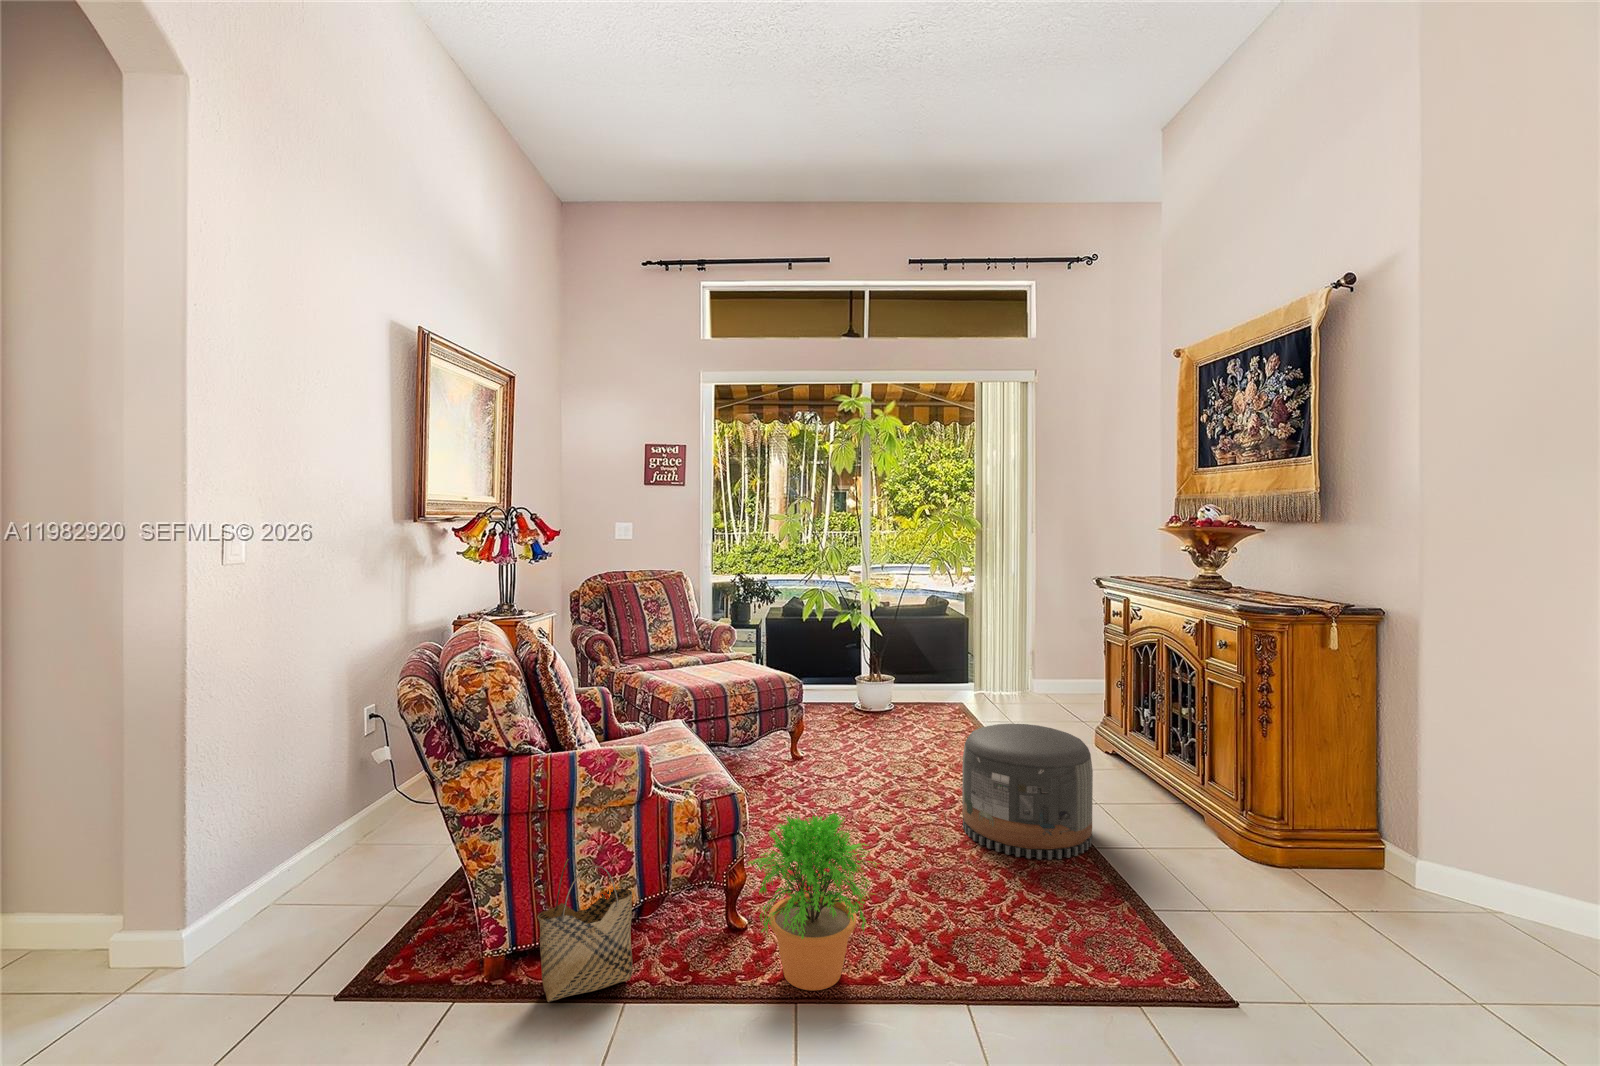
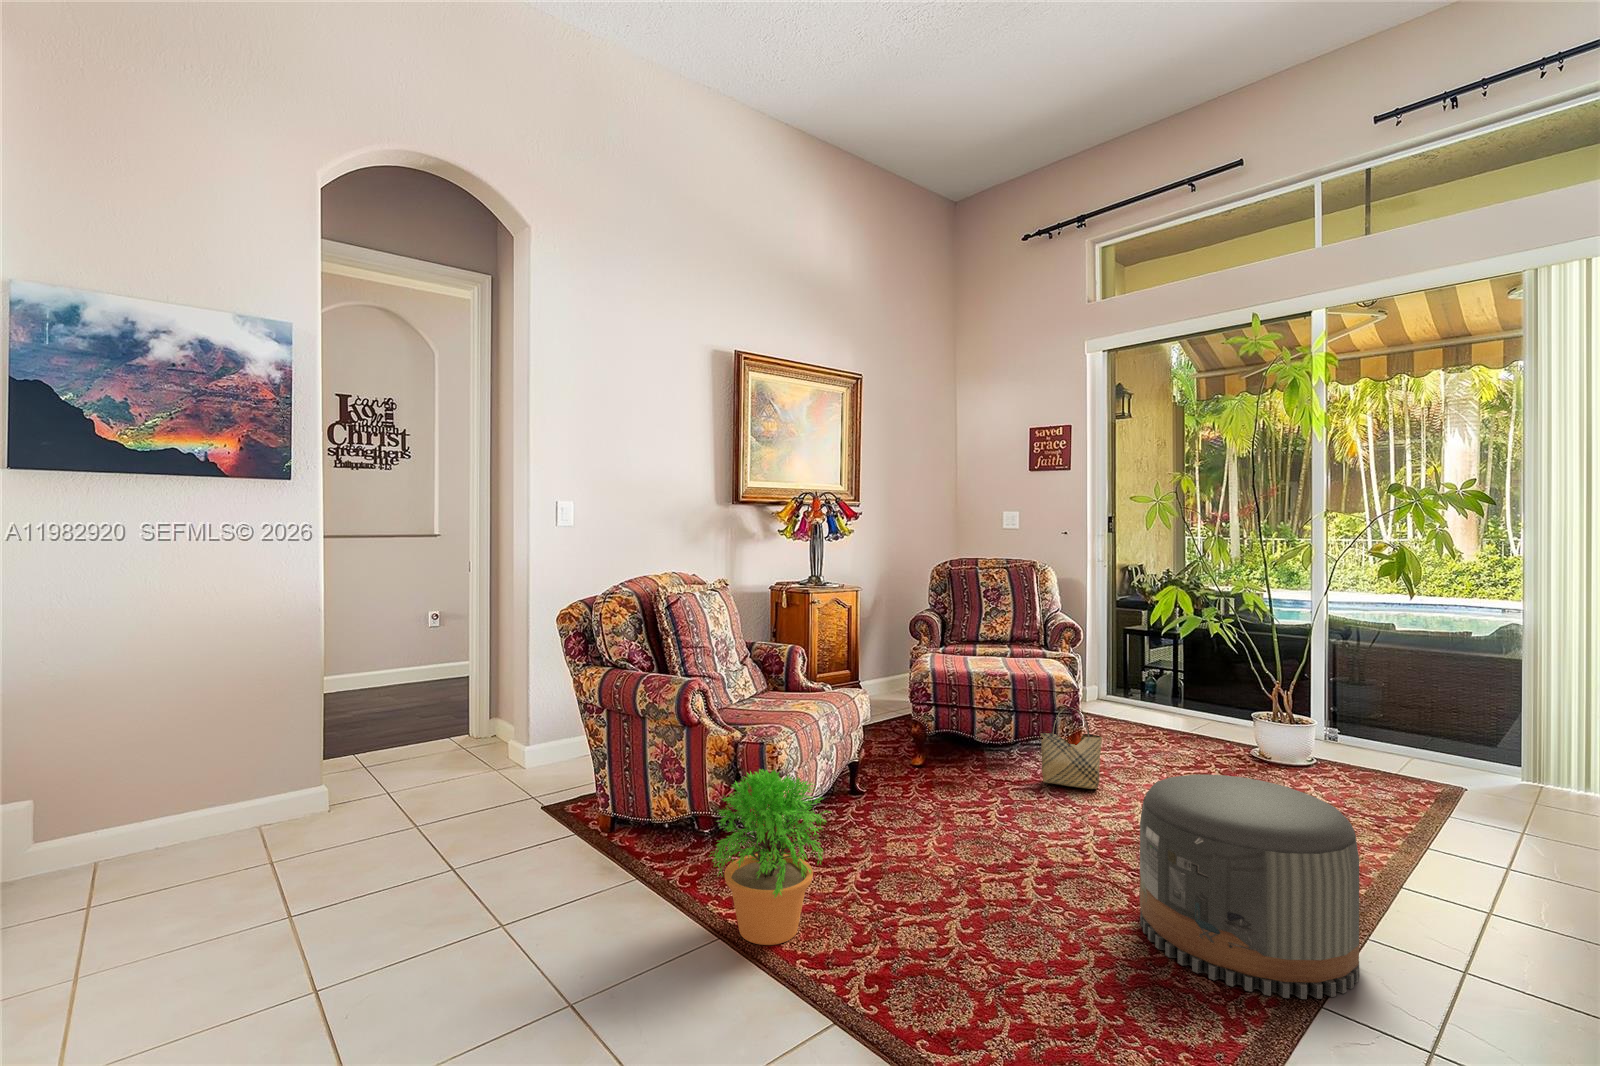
woven basket: present [538,857,632,1002] -> present [1040,706,1102,789]

